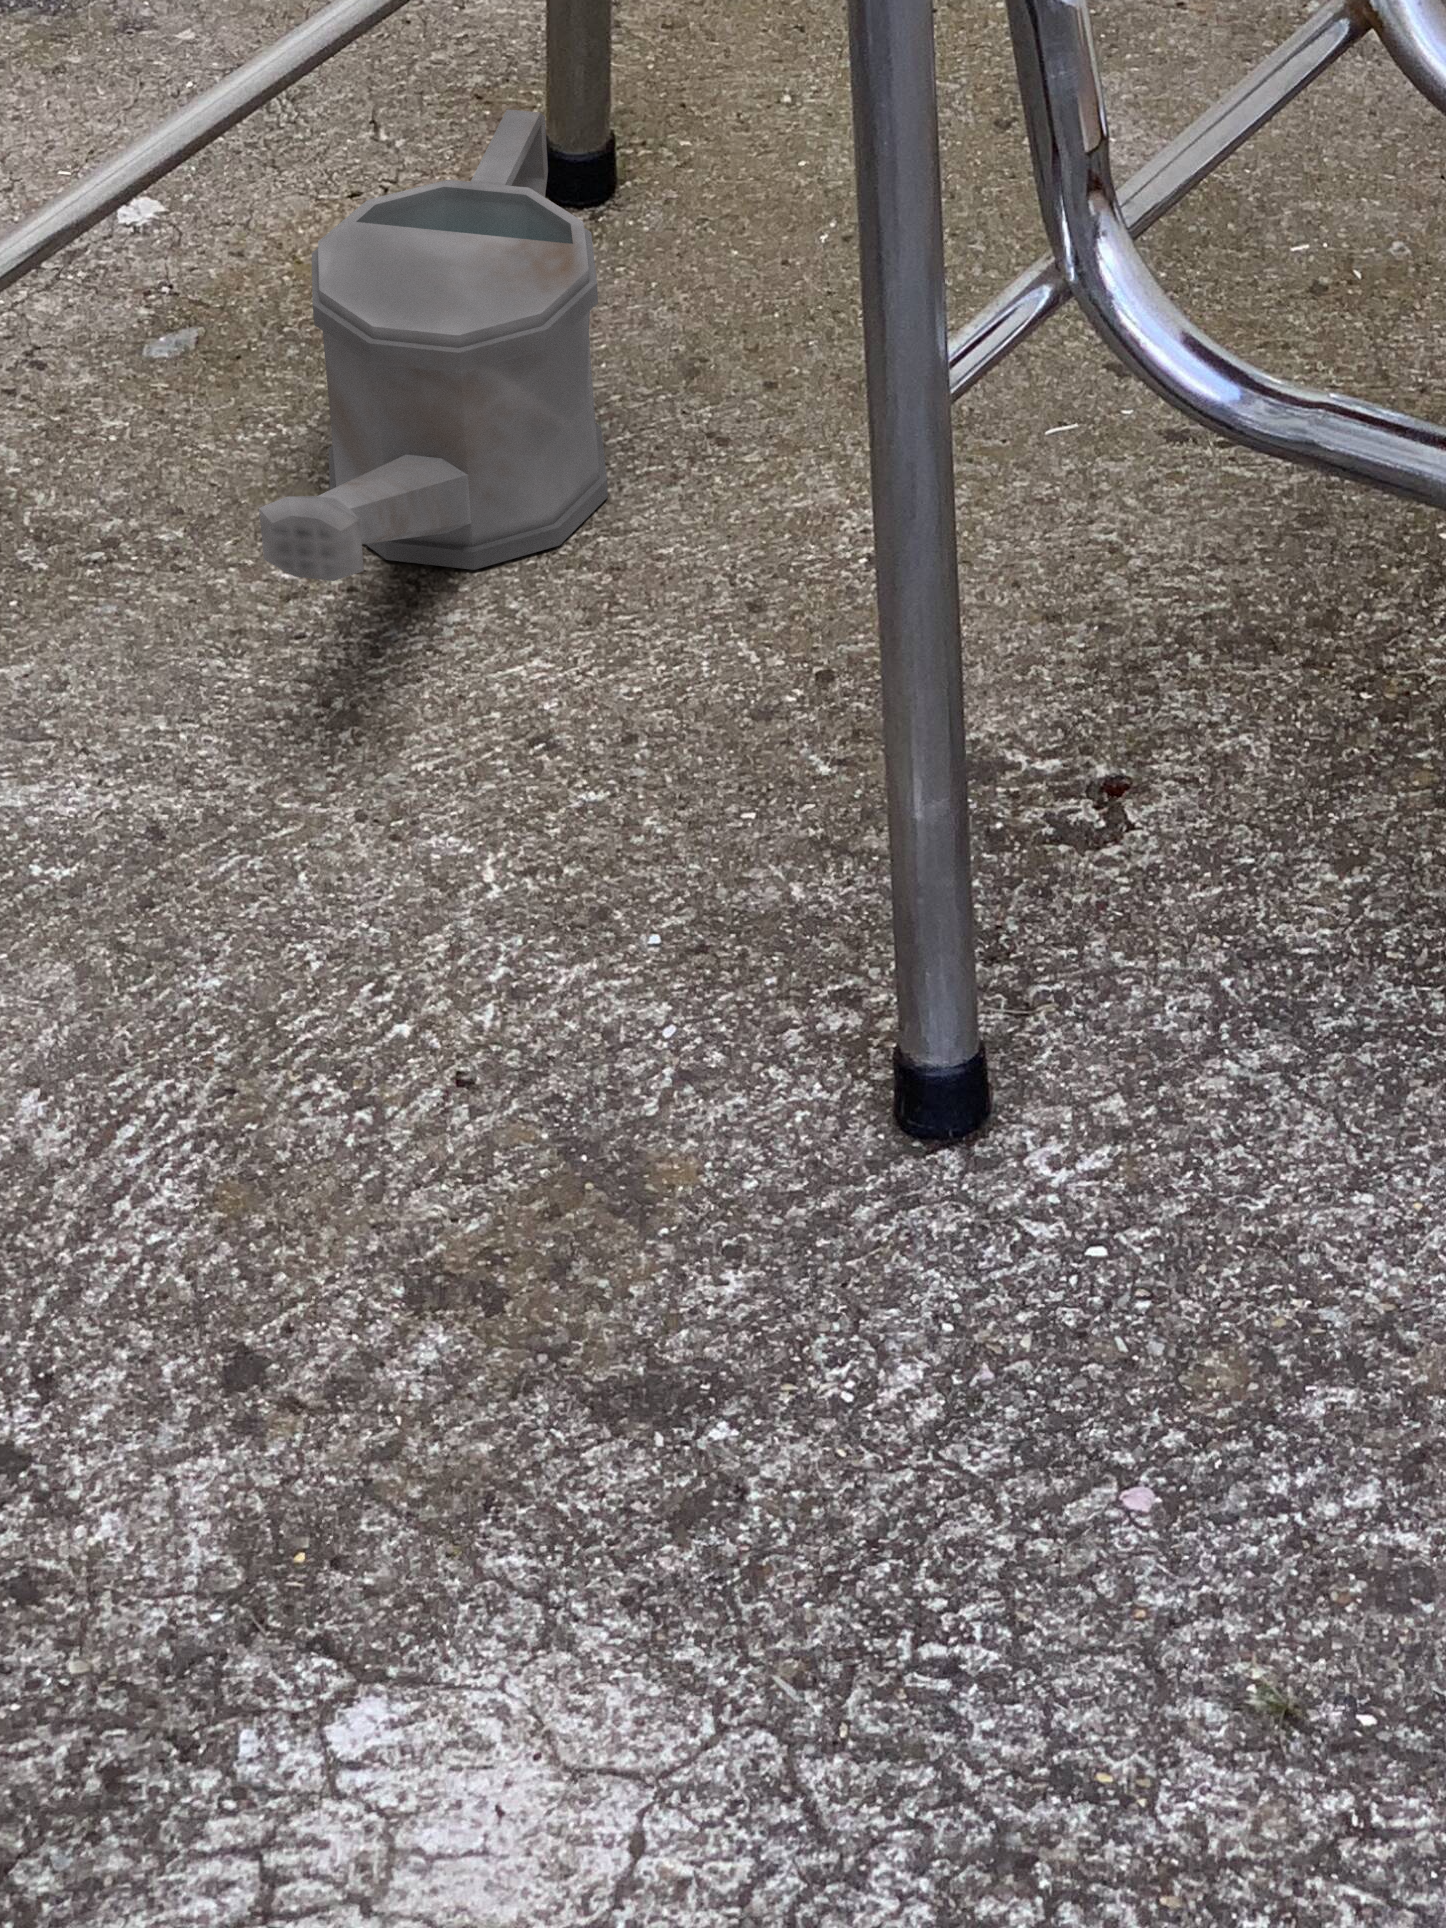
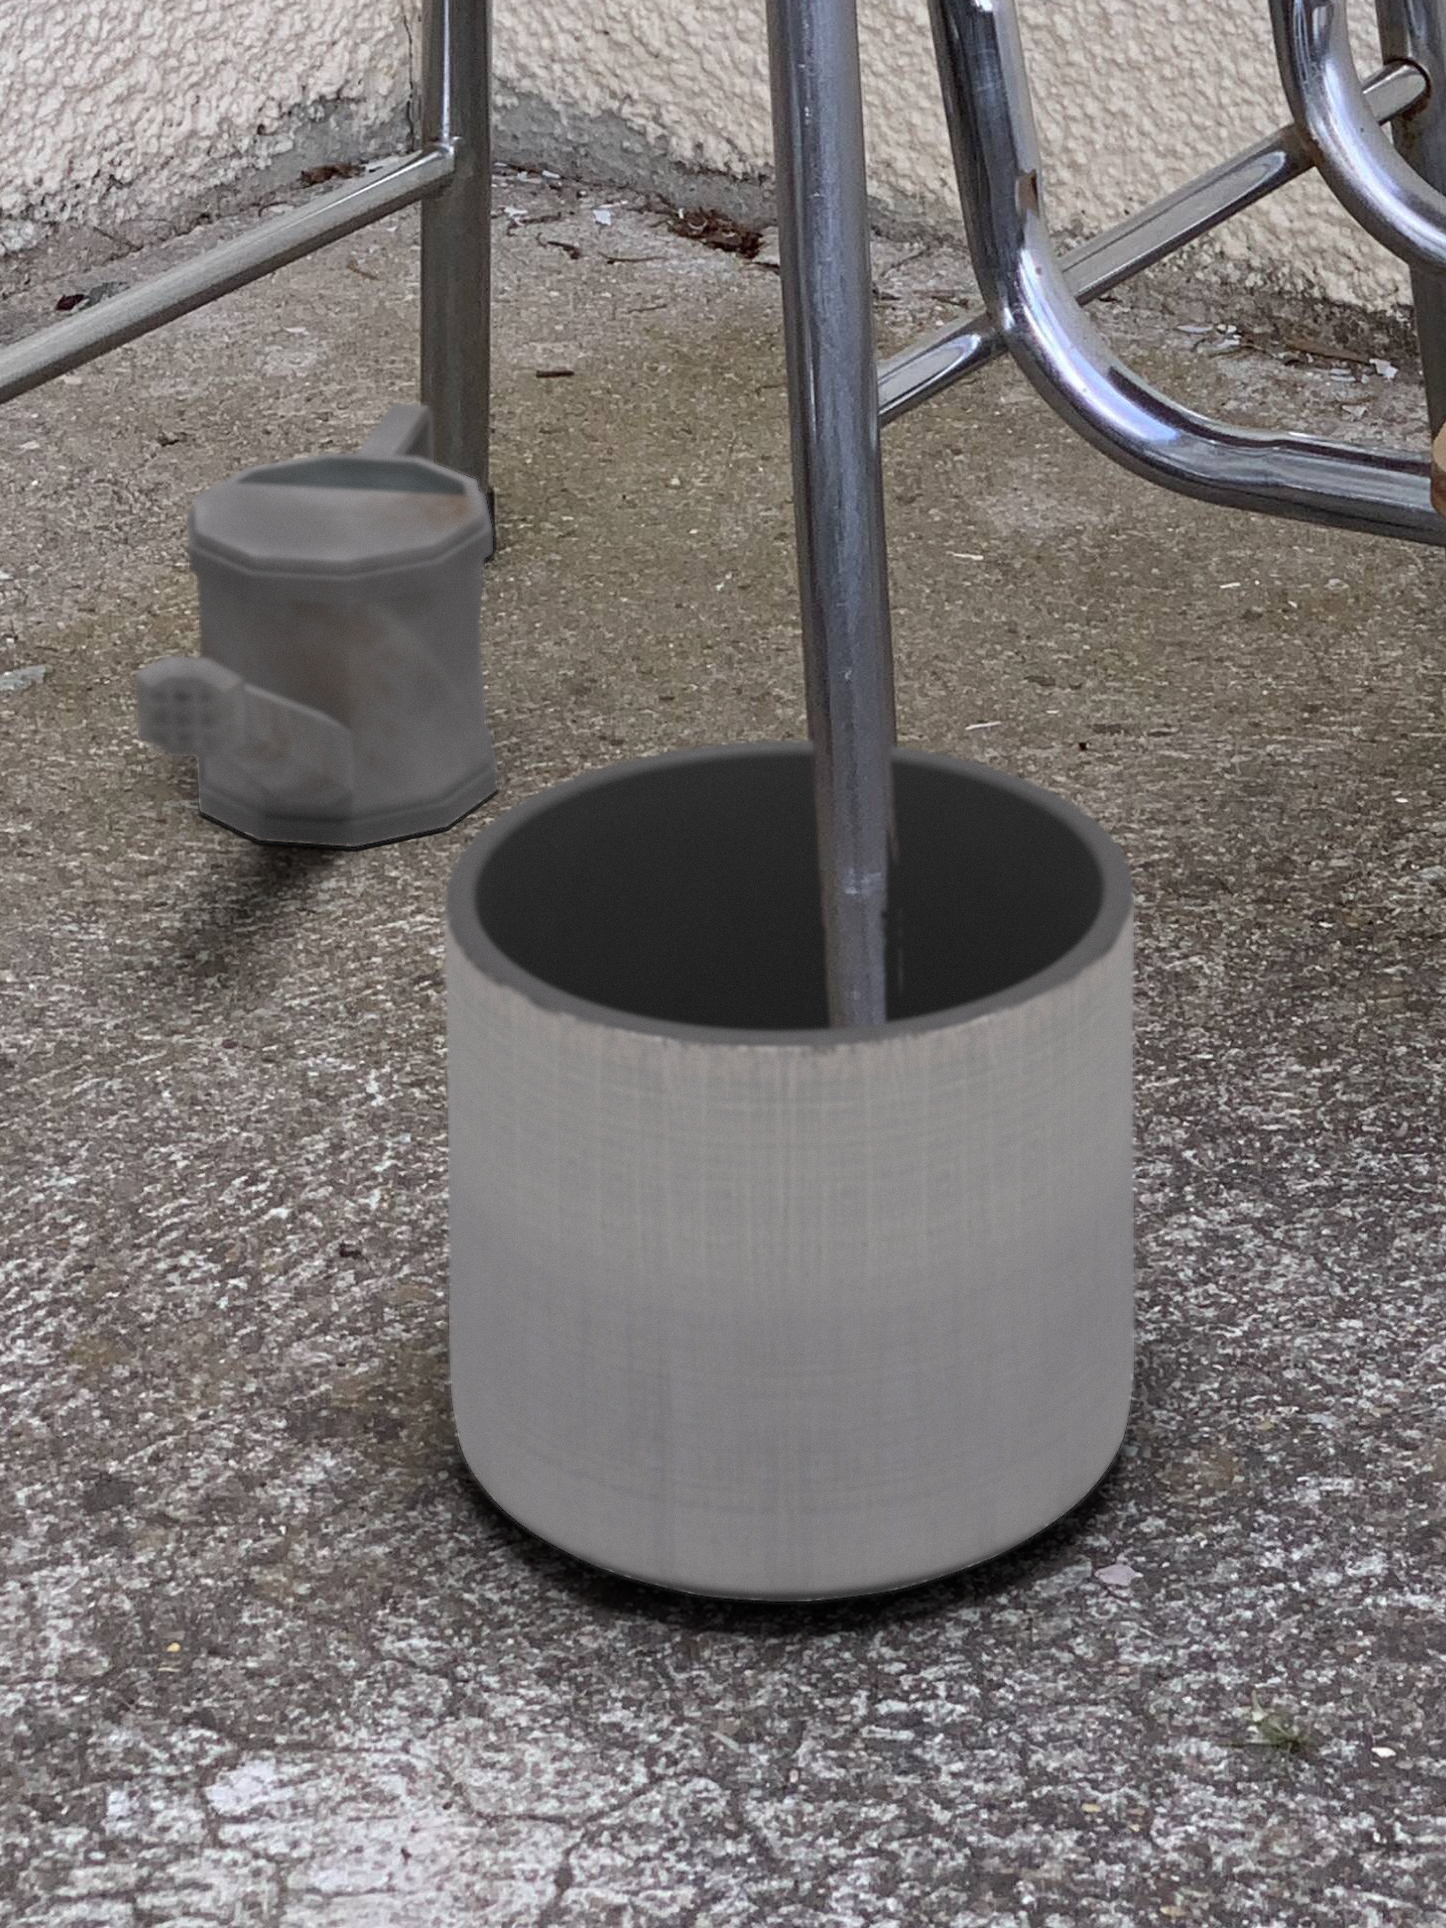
planter: none [529,708,1164,1537] -> present [444,740,1134,1602]

